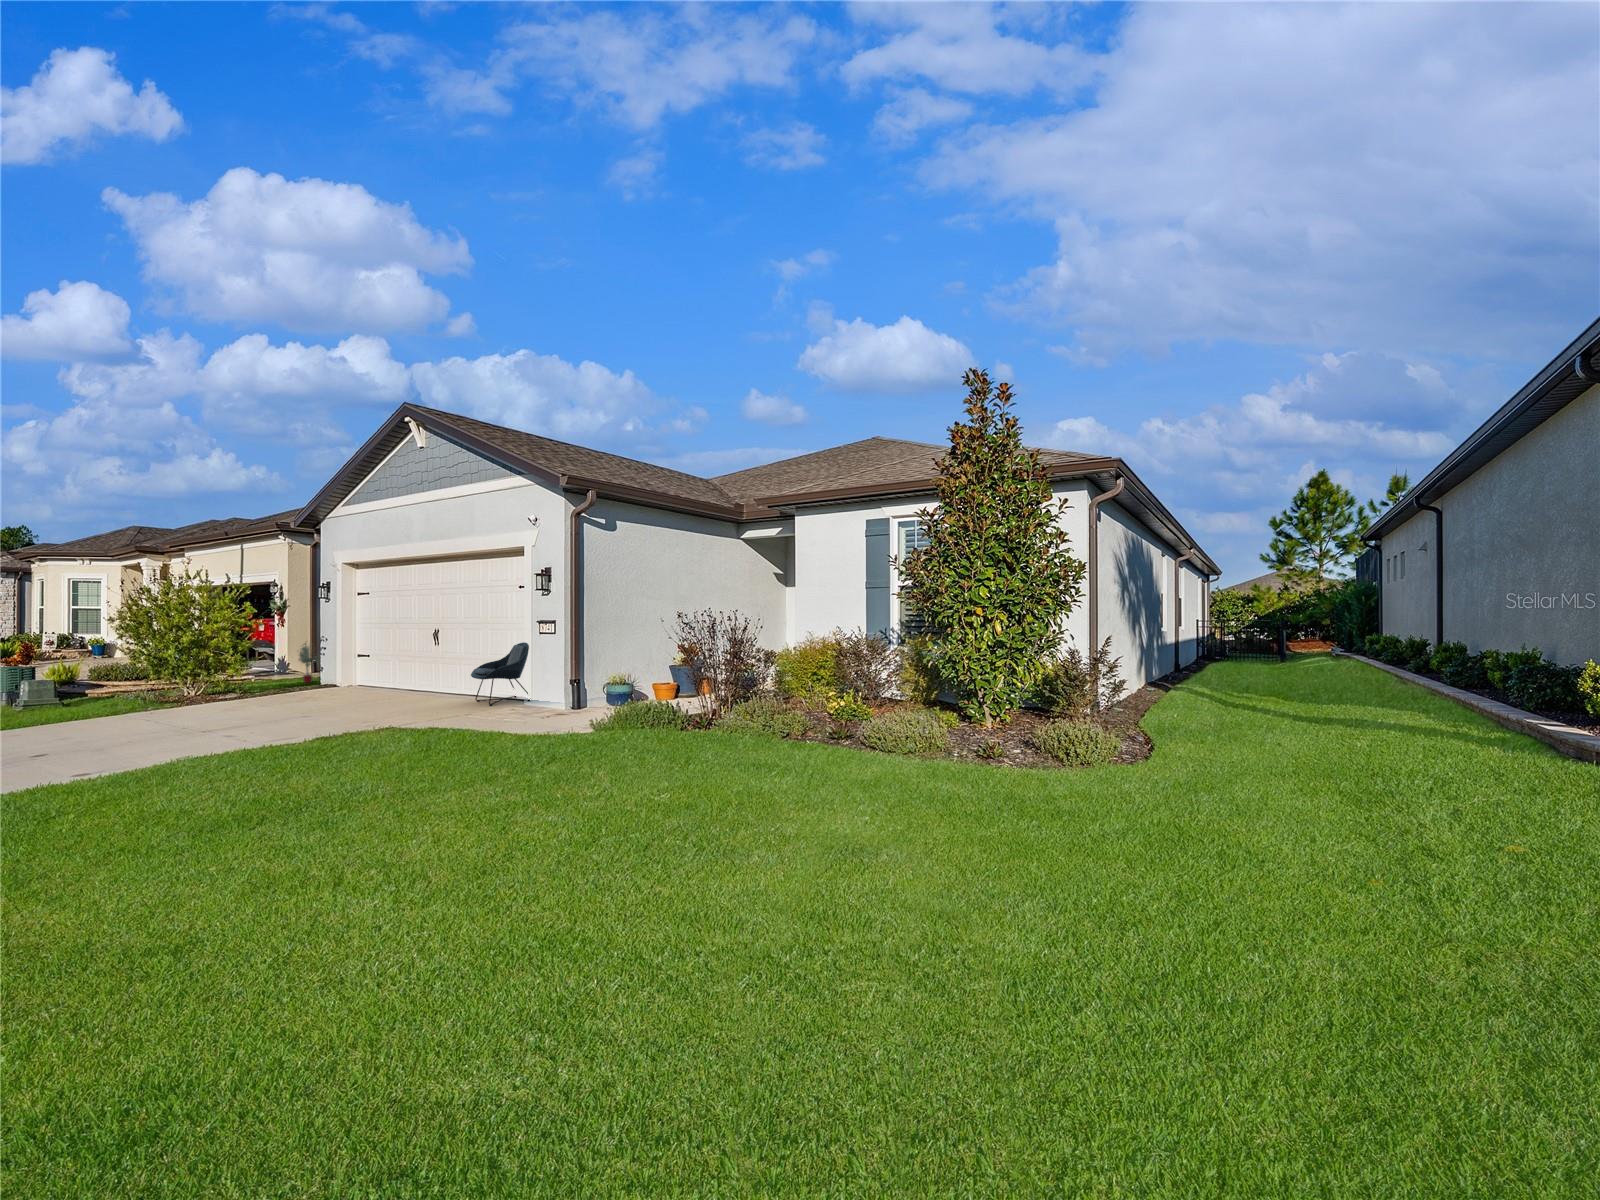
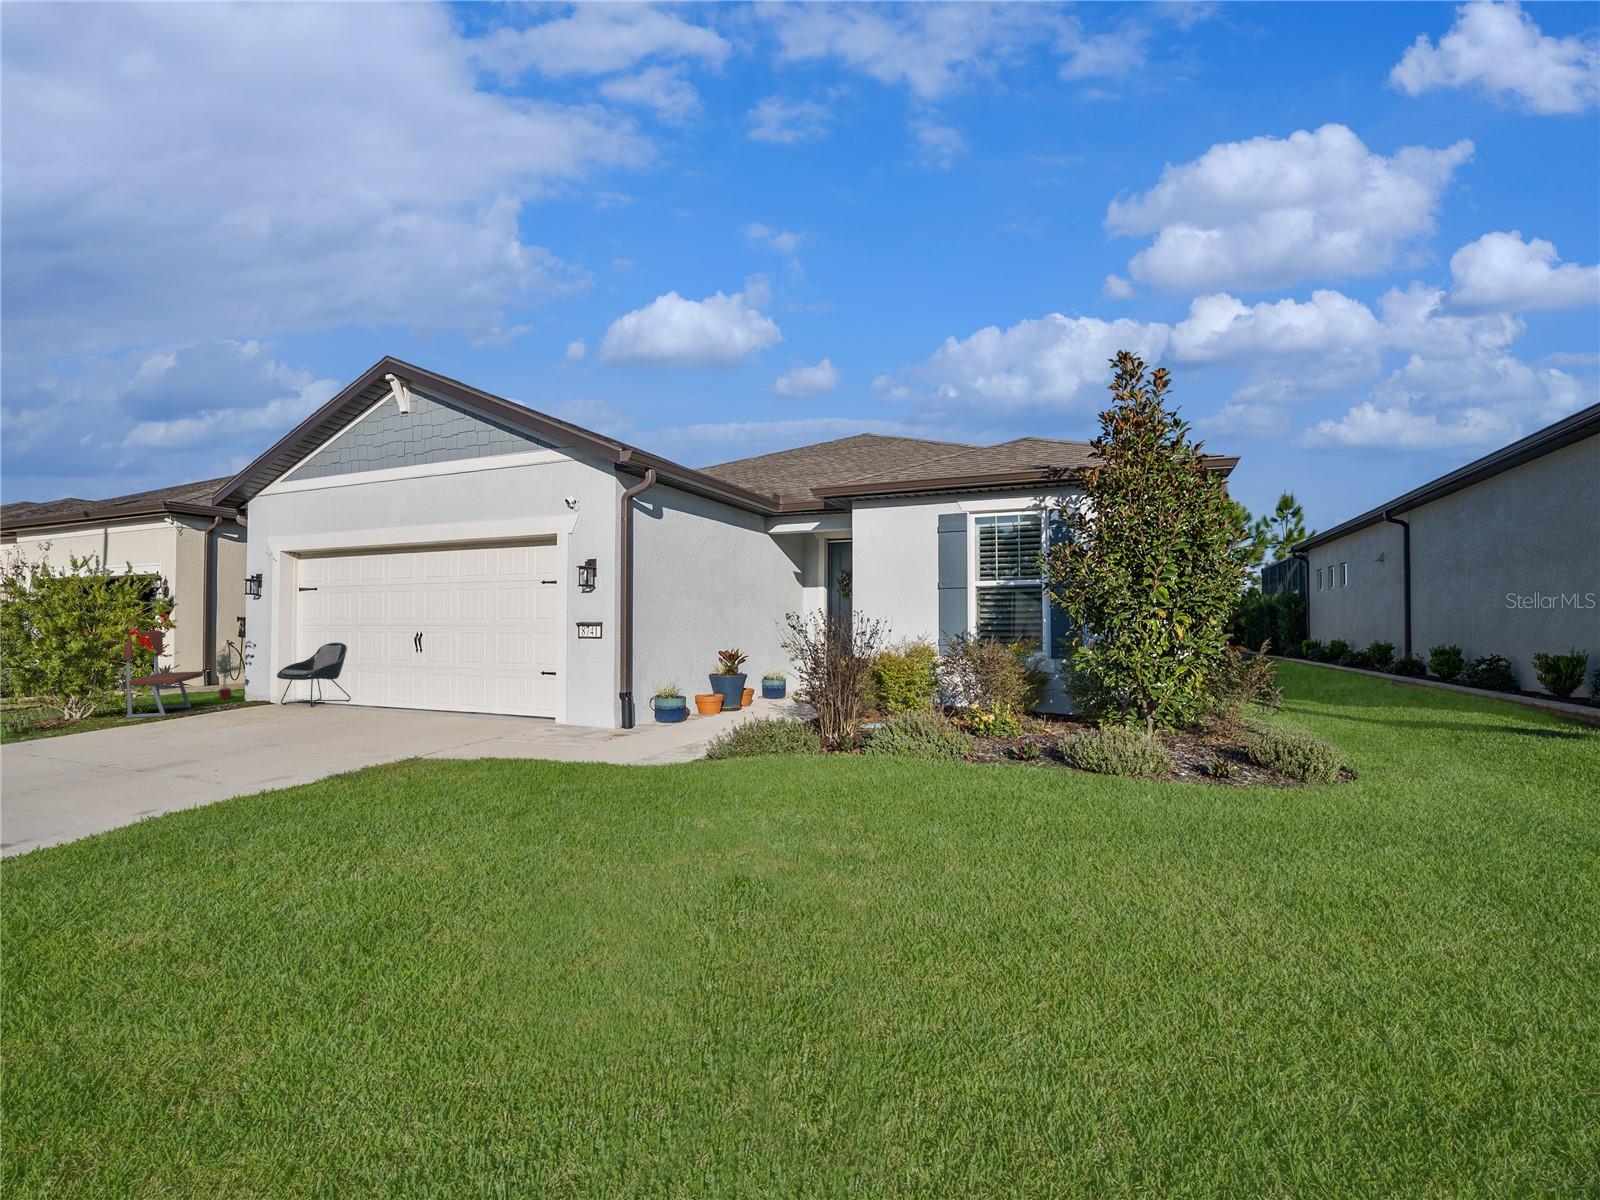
bench: none [218,629,283,698] -> present [123,631,203,718]
lounge chair: present [471,642,531,706] -> present [277,643,351,707]

